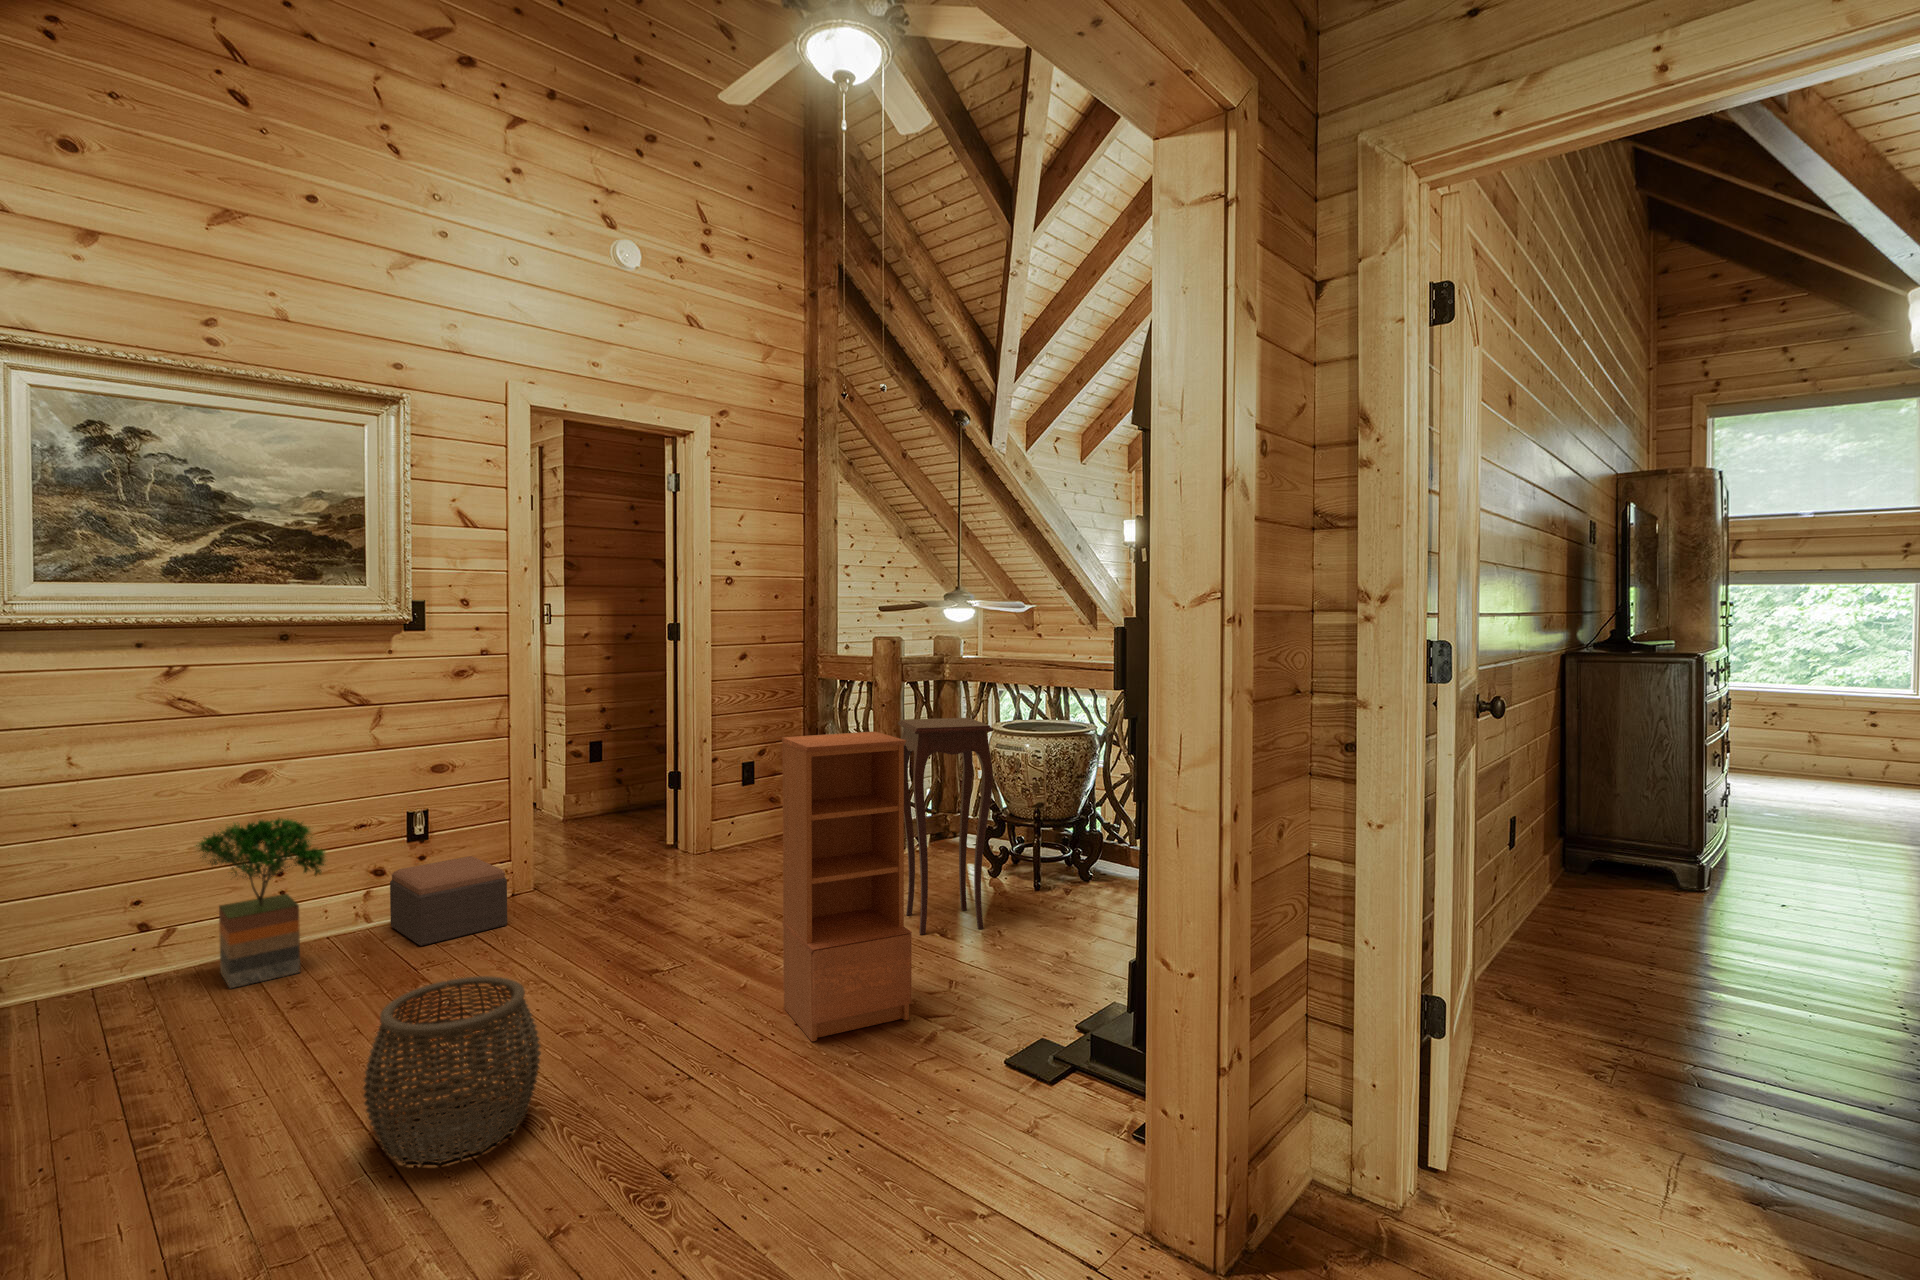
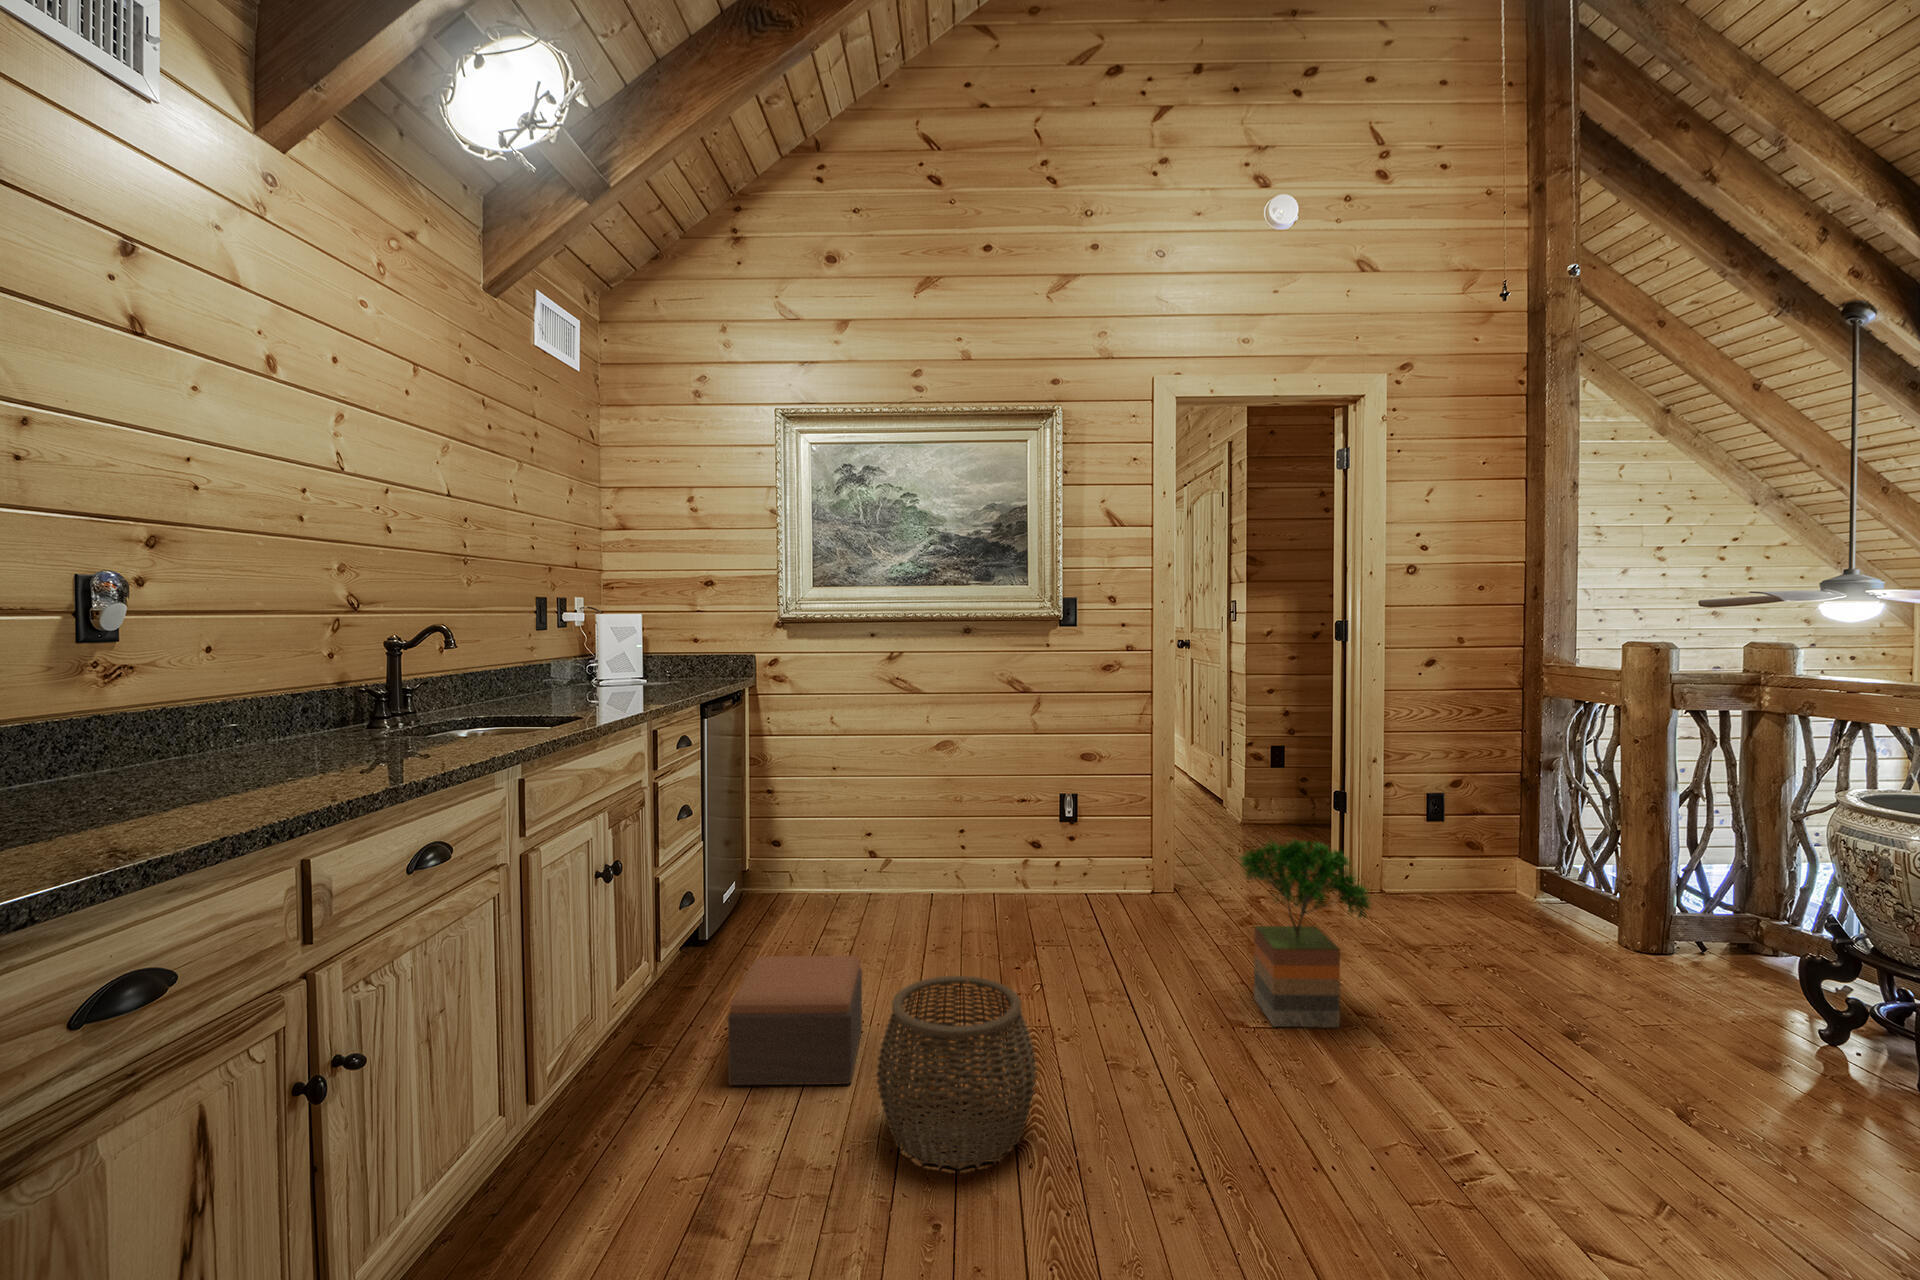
side table: present [898,718,993,935] -> none [1619,765,1800,1129]
bookcase: present [782,731,912,1041] -> none [1364,772,1556,1238]
potted tree: present [196,819,326,988] -> present [1240,839,1371,1028]
footstool: present [390,856,507,946] -> present [728,956,862,1085]

